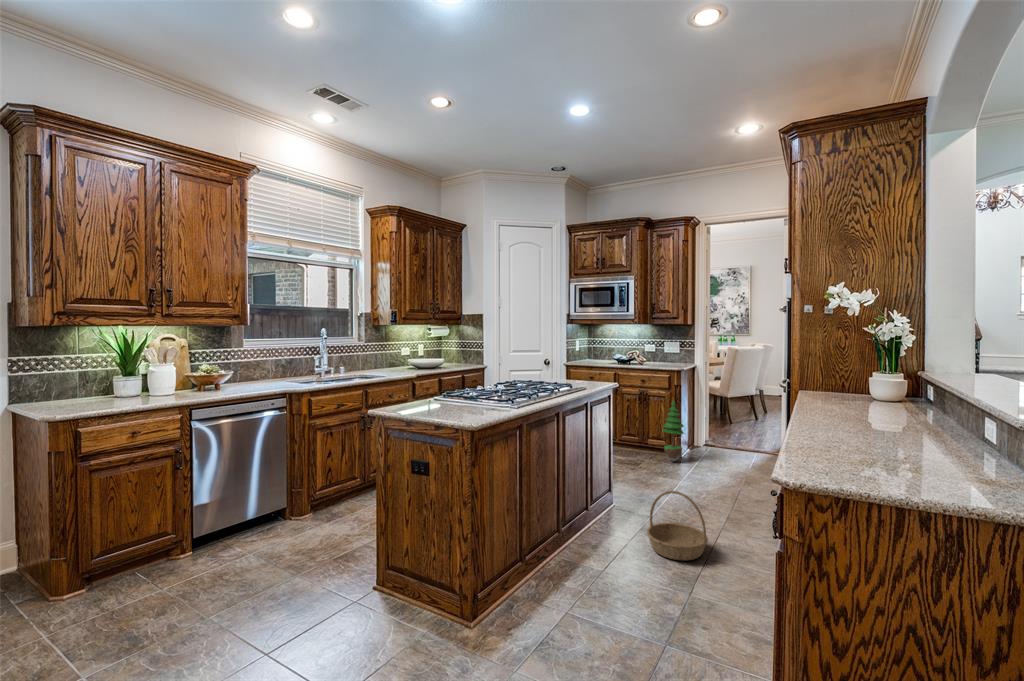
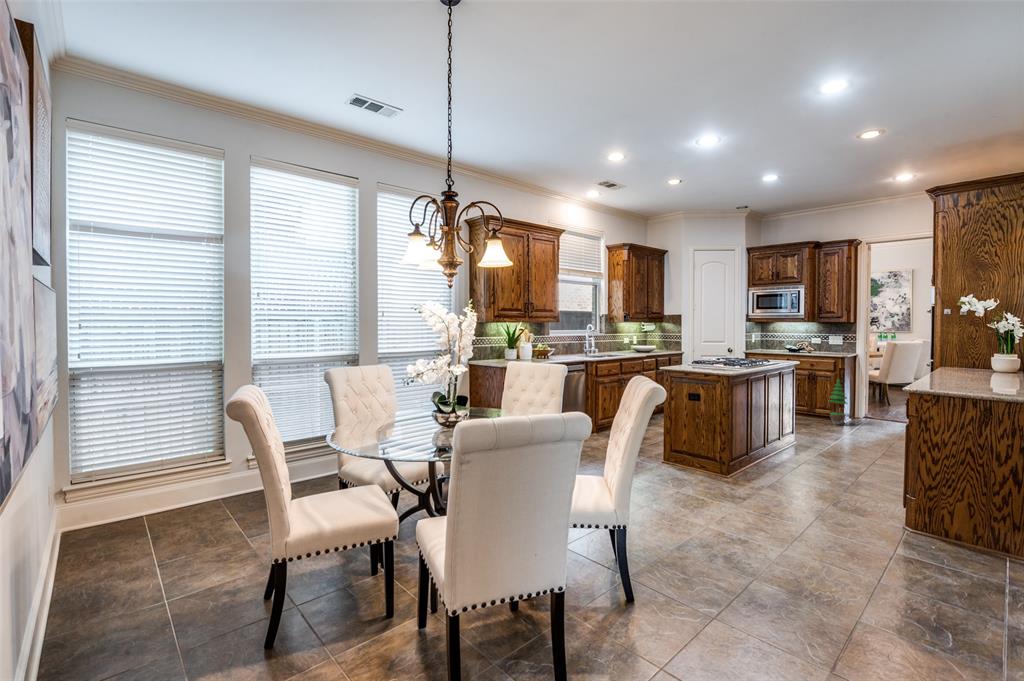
basket: present [647,491,708,560] -> none [823,425,867,467]

